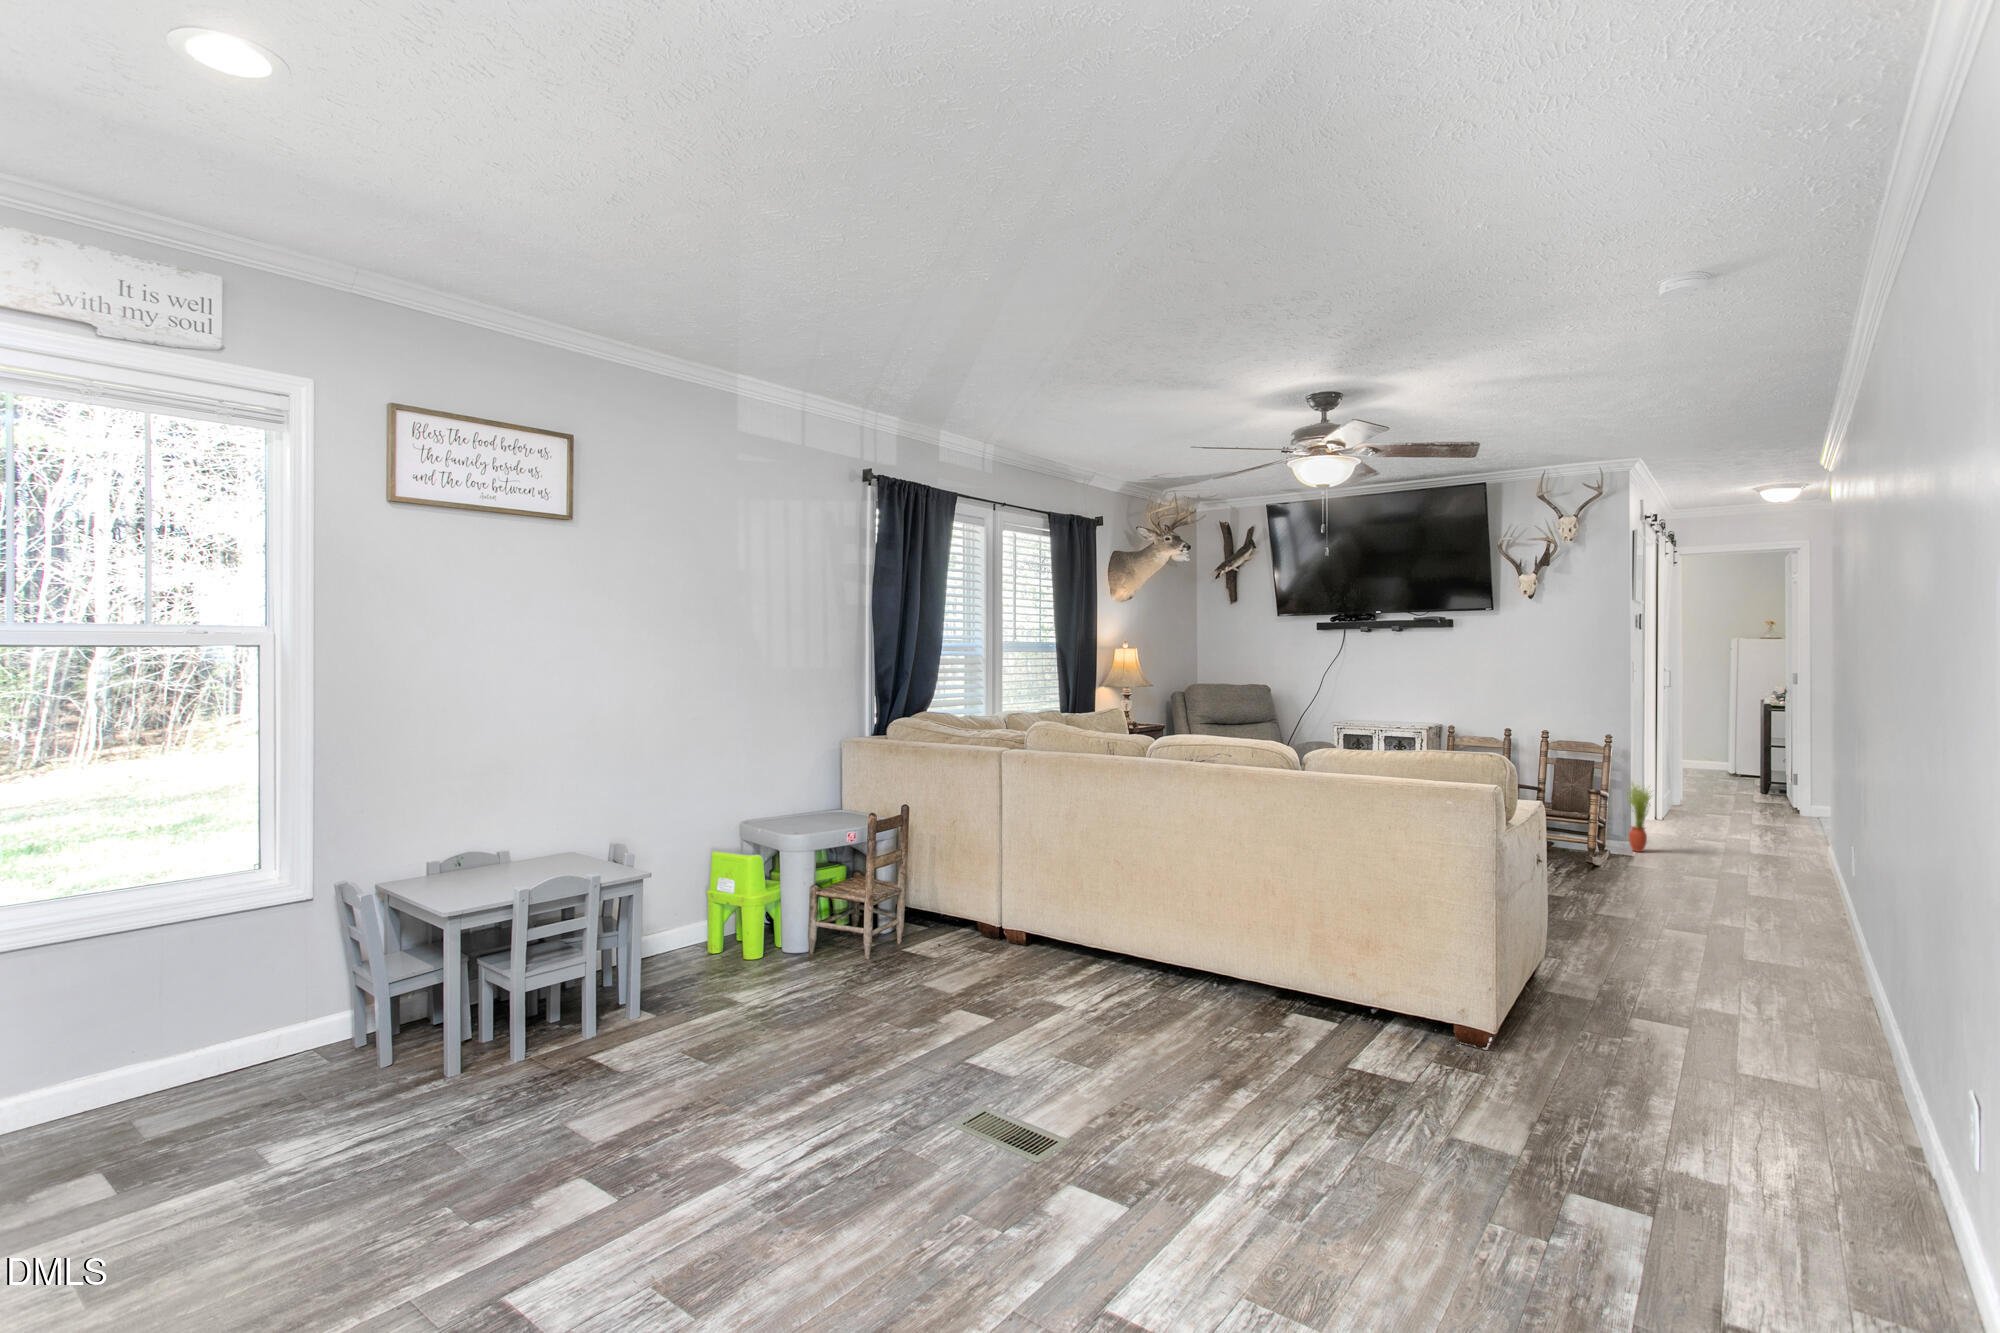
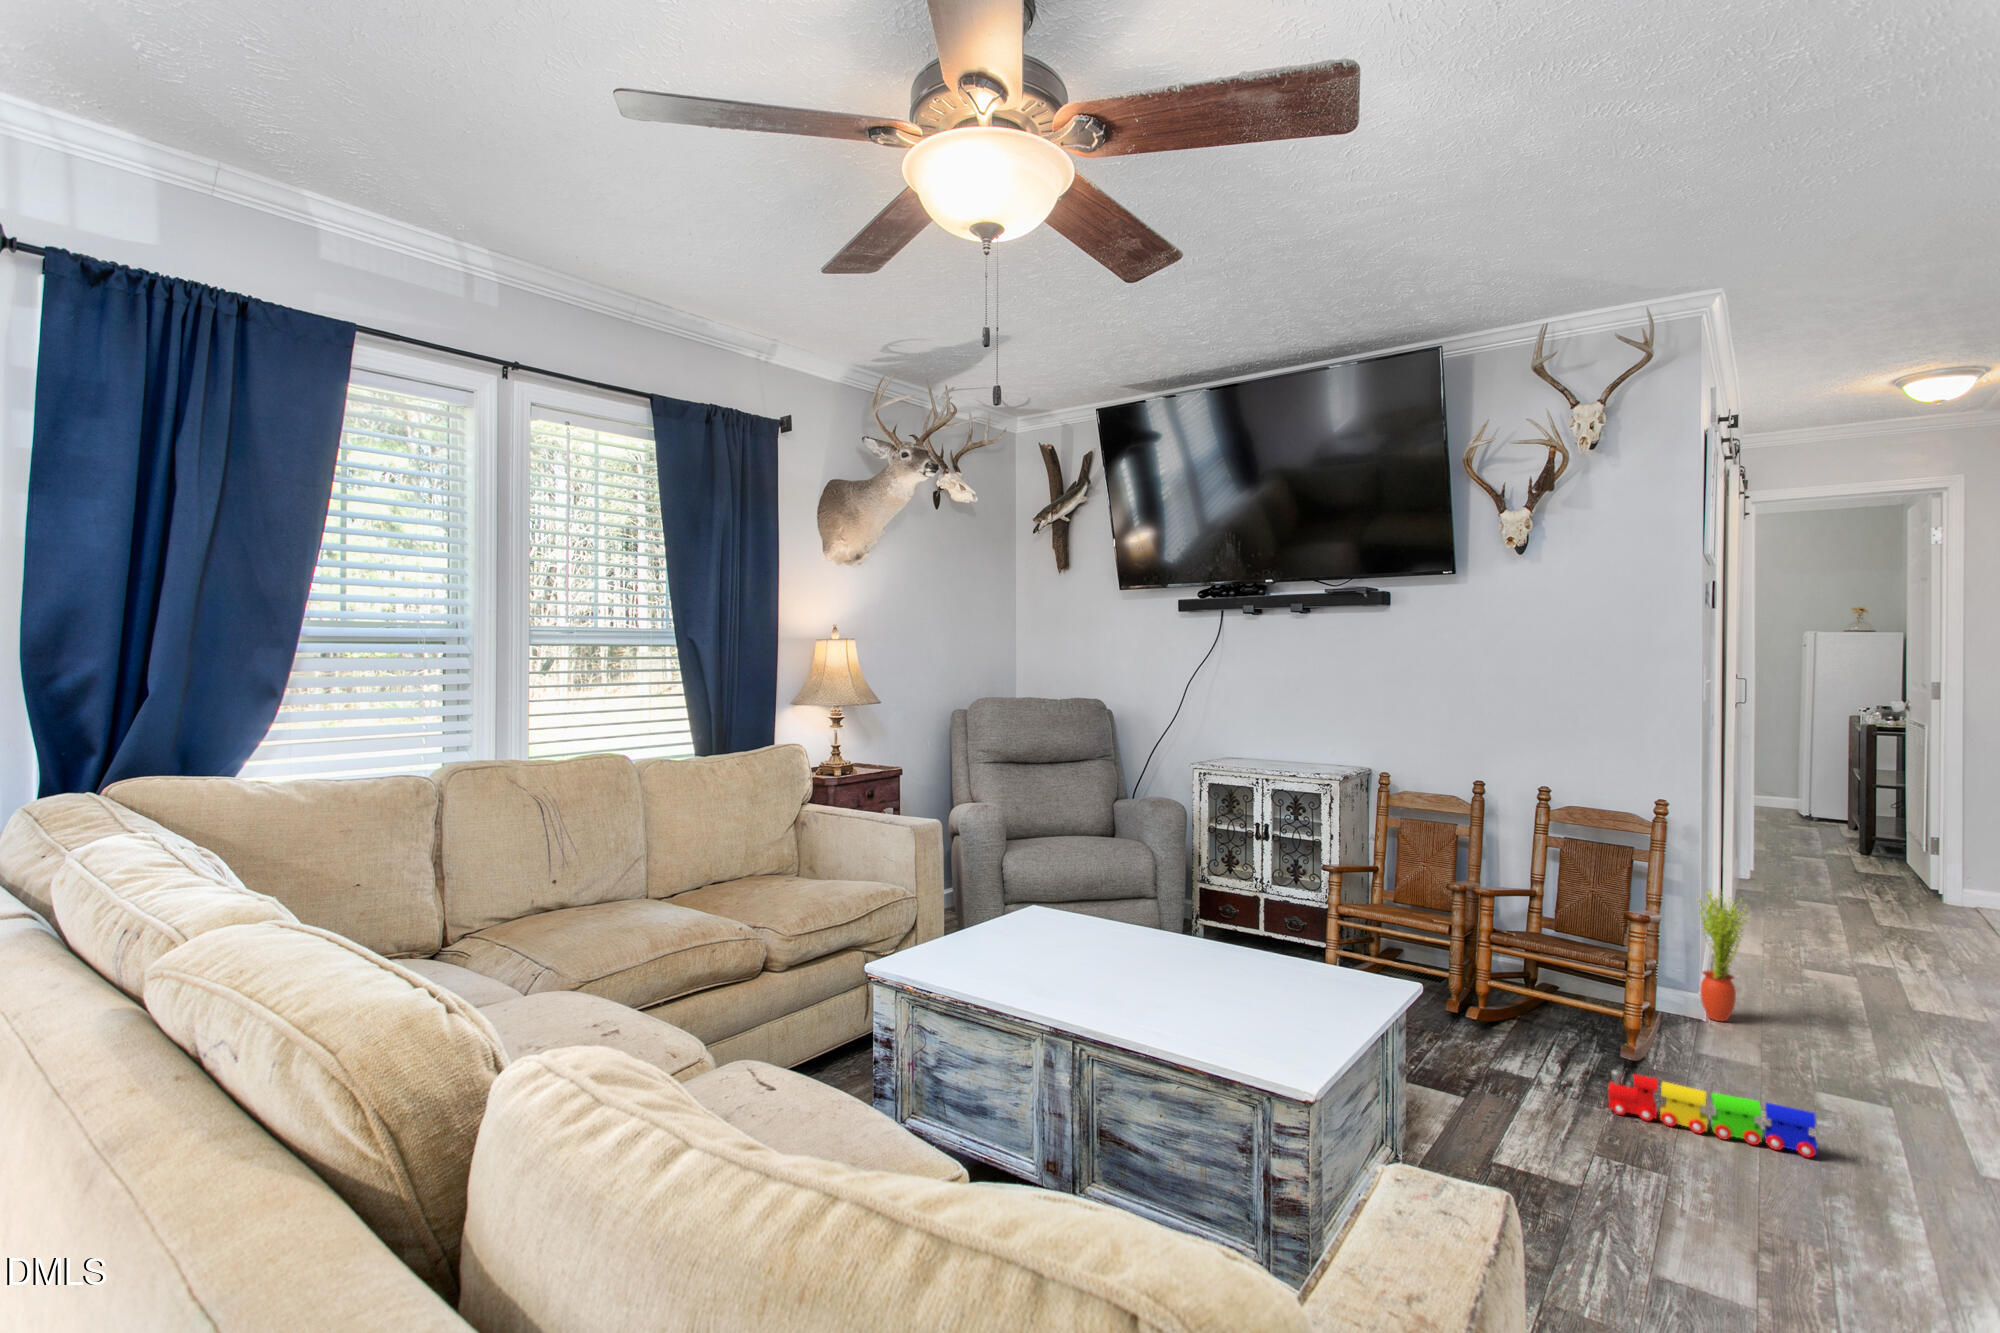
toy train: none [1574,855,1668,884] -> present [1608,1069,1818,1157]

